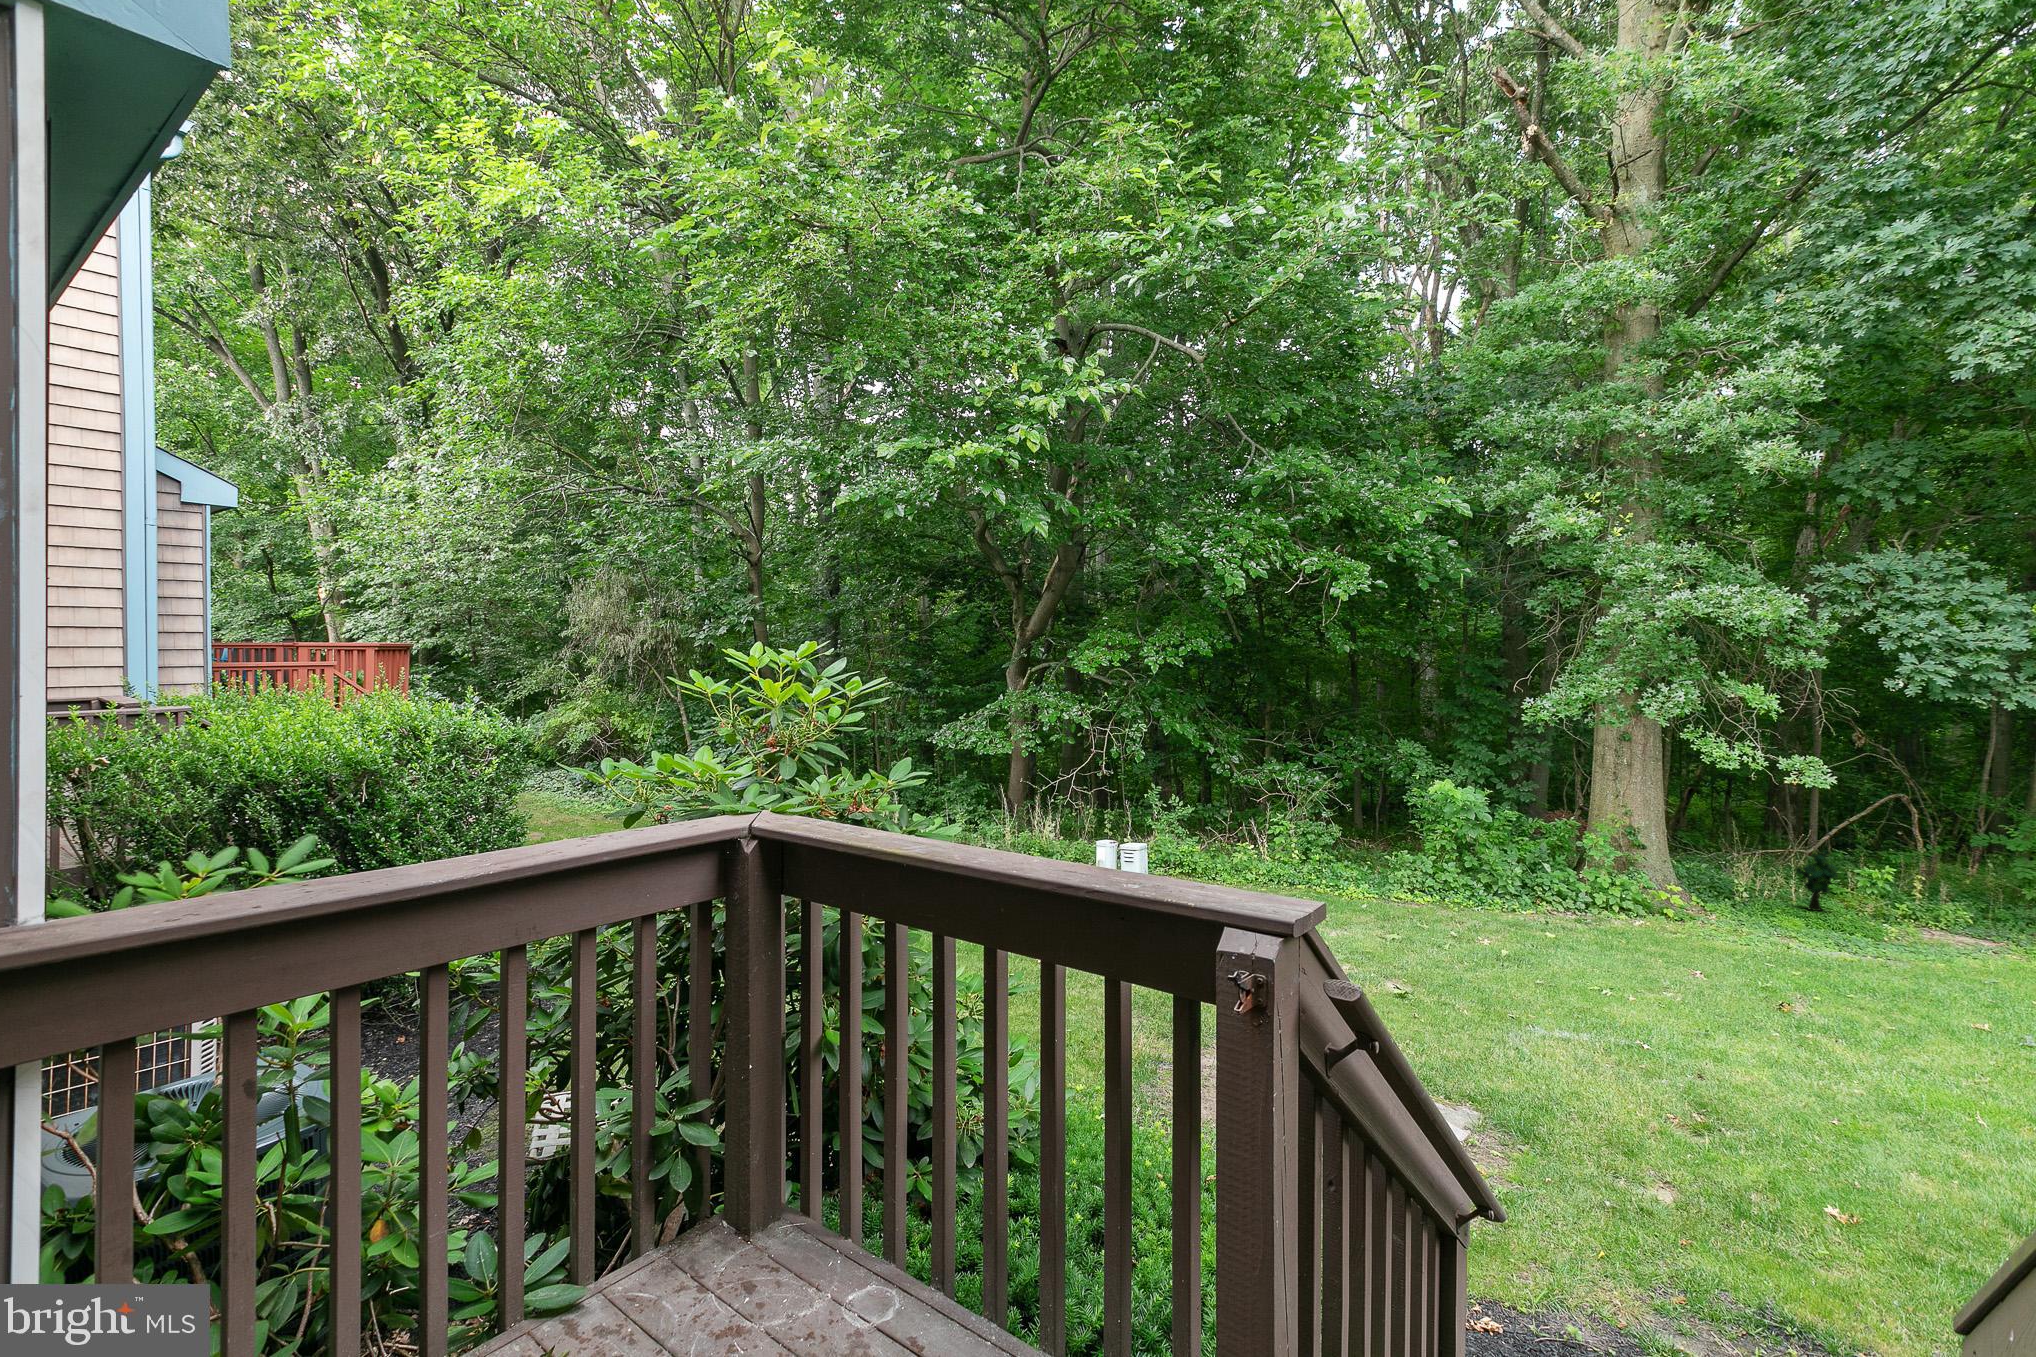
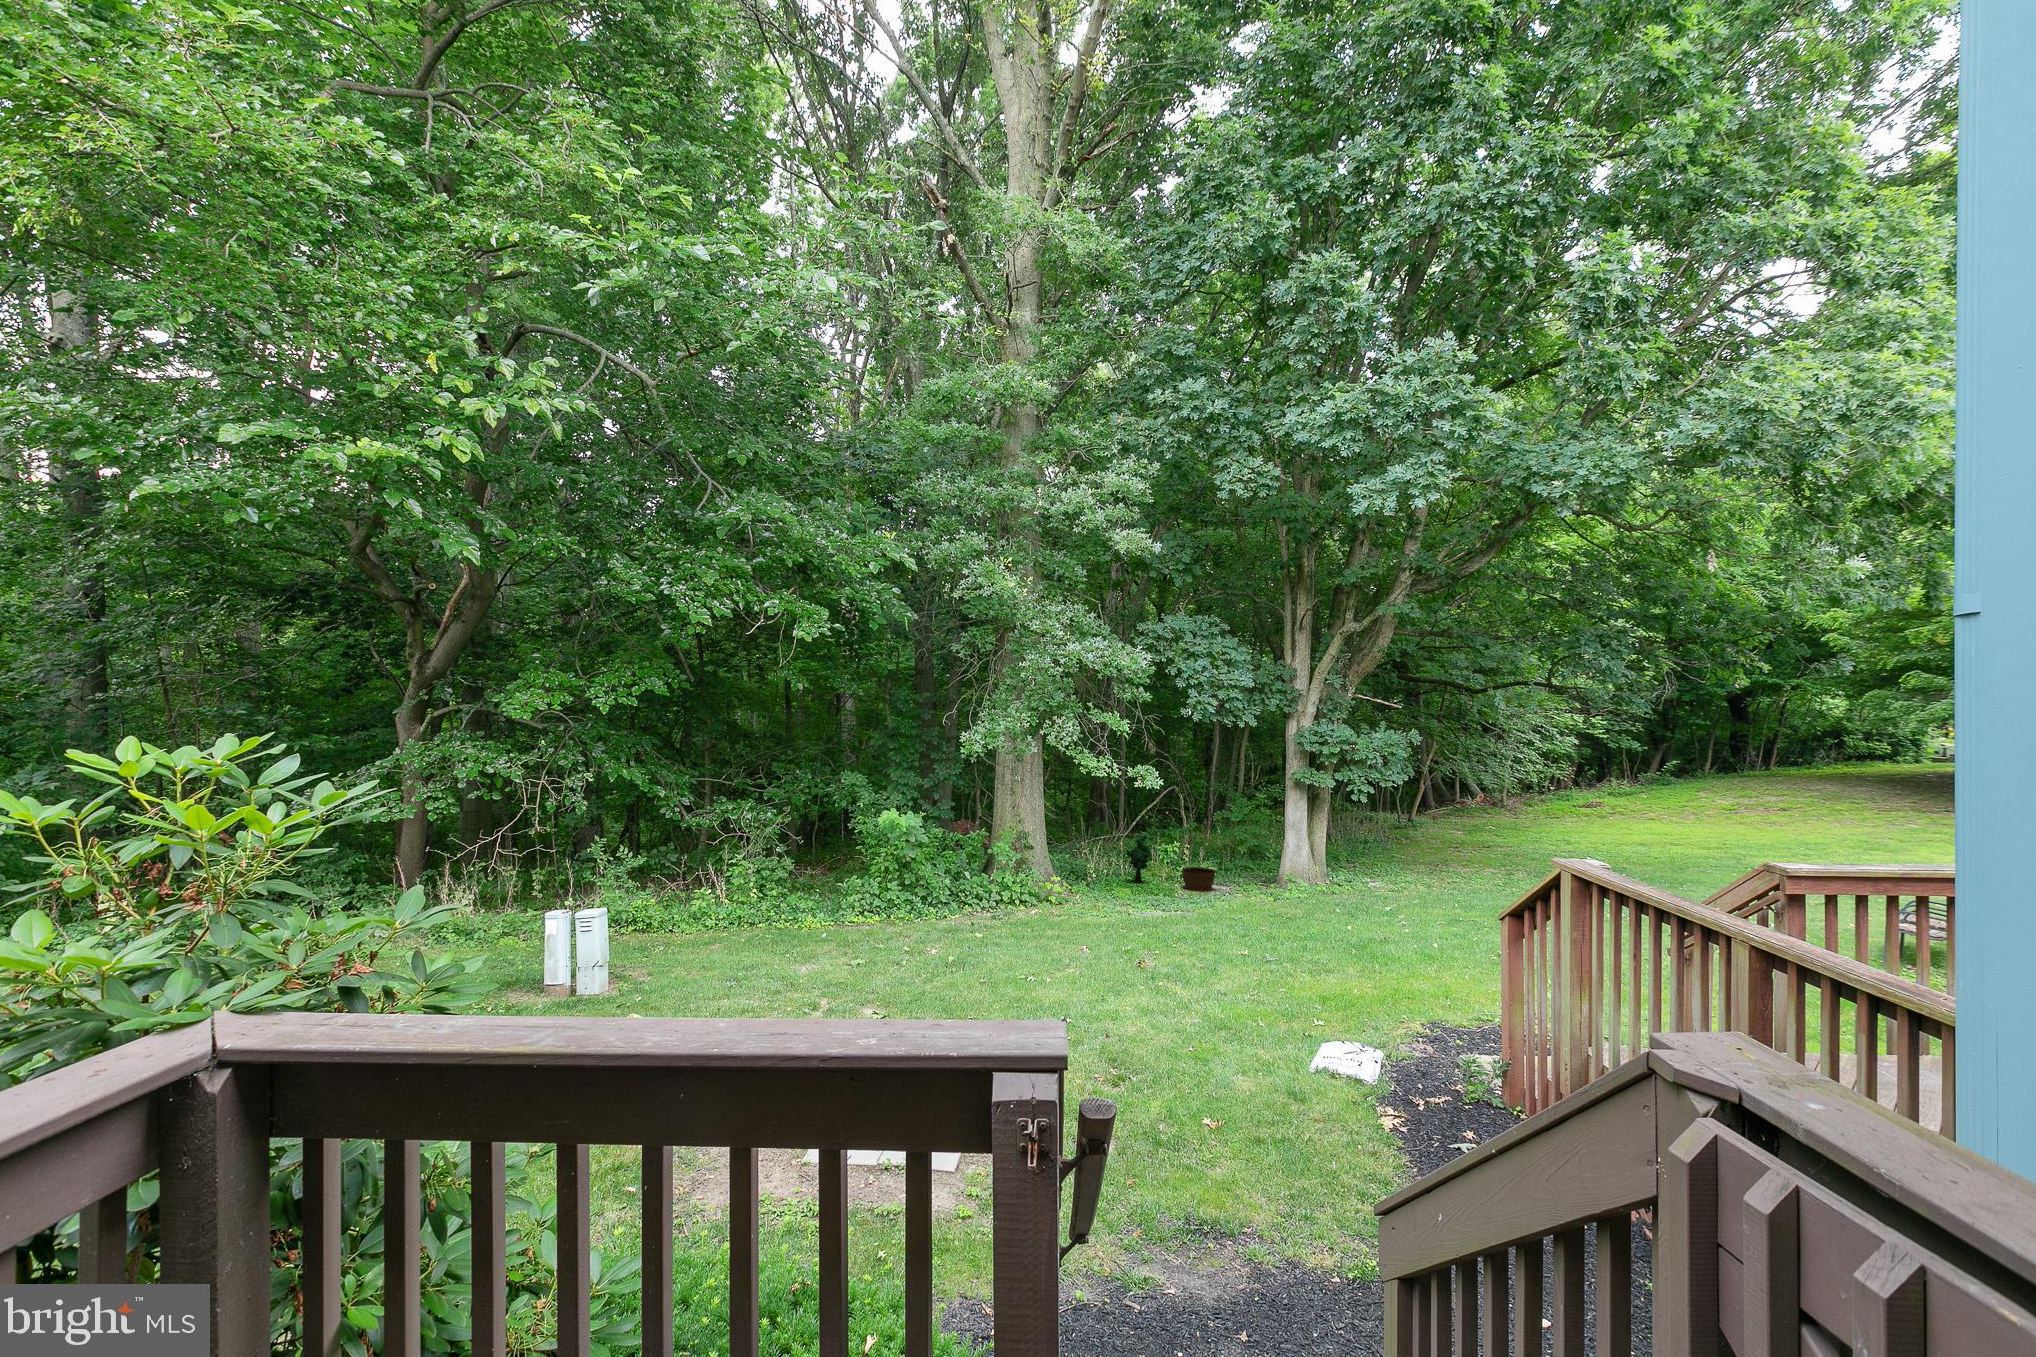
basket: none [1891,900,1954,935] -> present [1182,867,1216,891]

